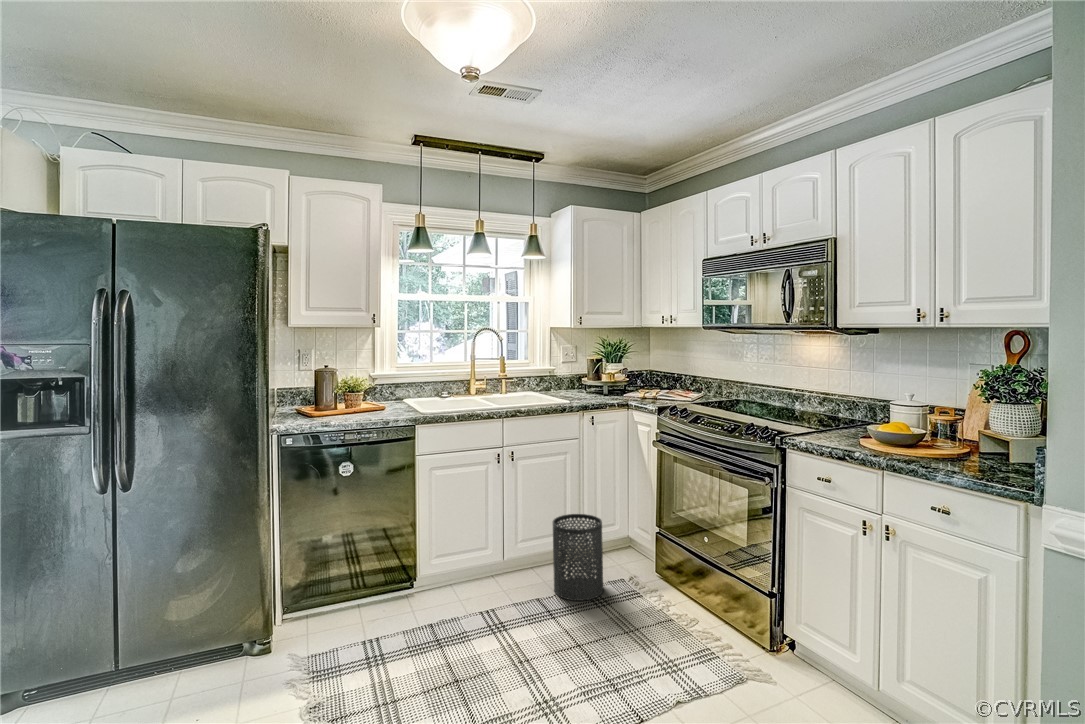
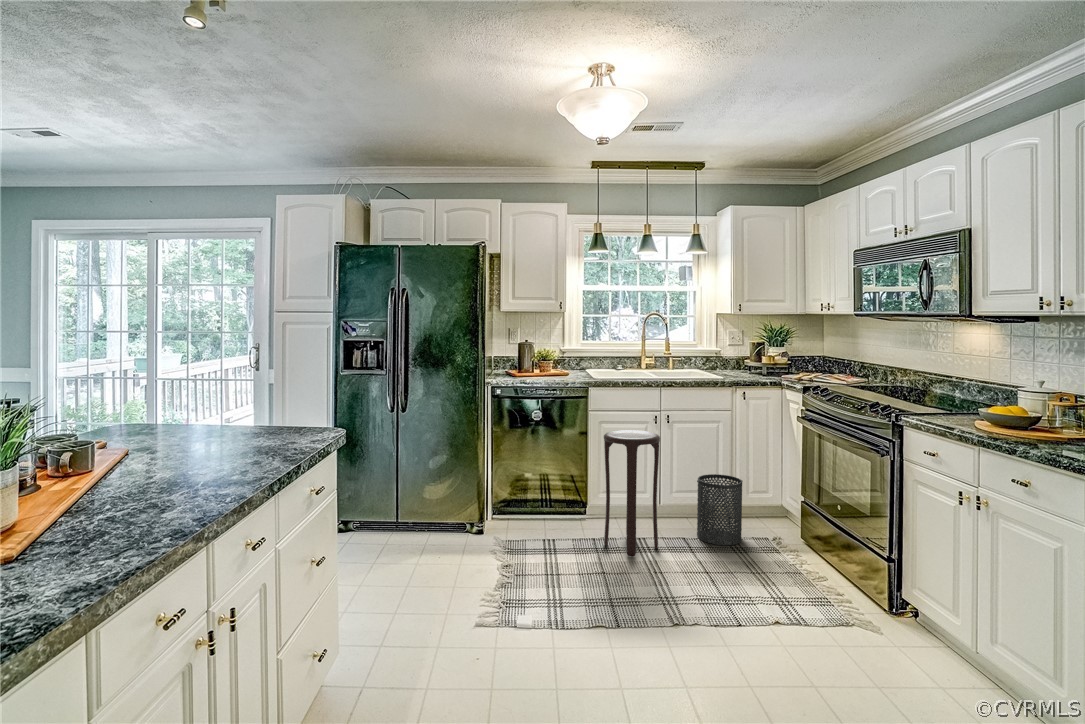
stool: none [443,474,515,642] -> present [604,430,660,556]

